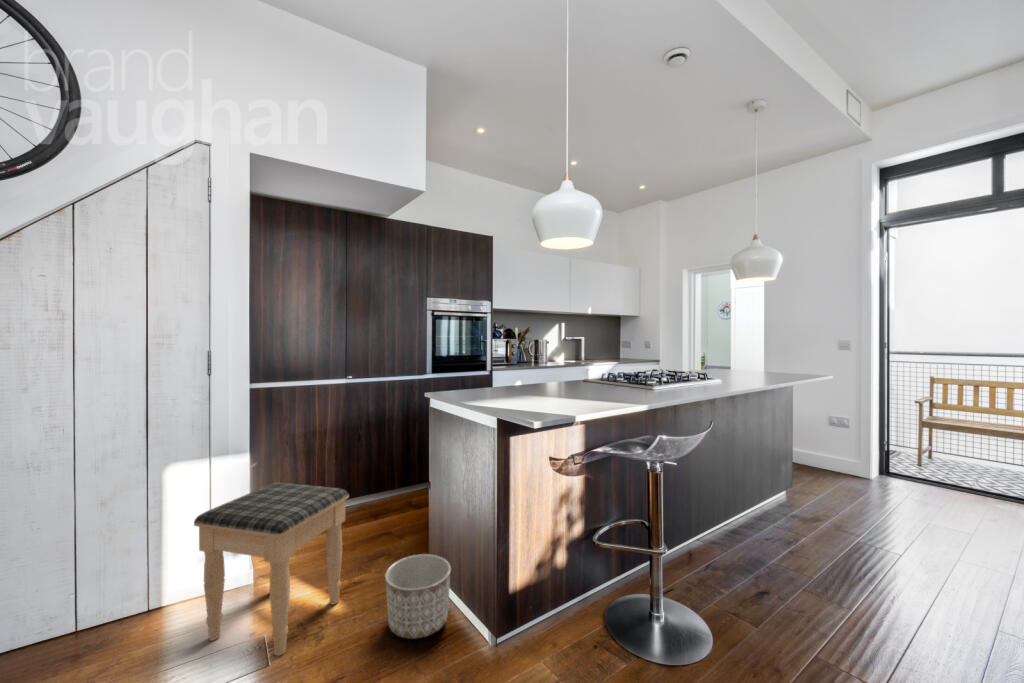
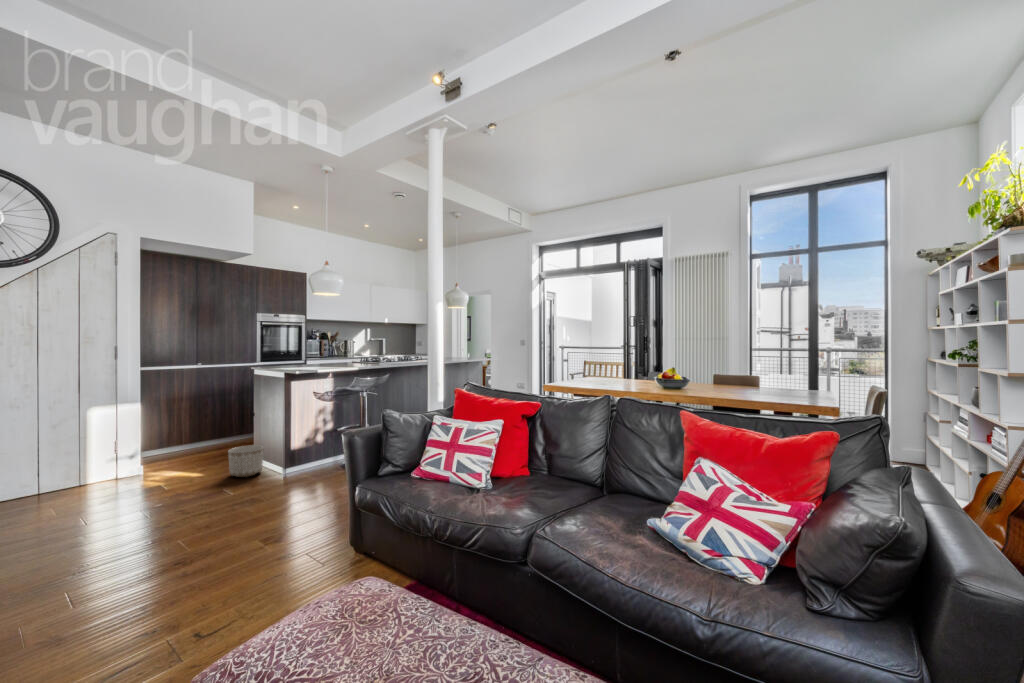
footstool: present [194,482,349,656] -> none [120,416,206,488]

